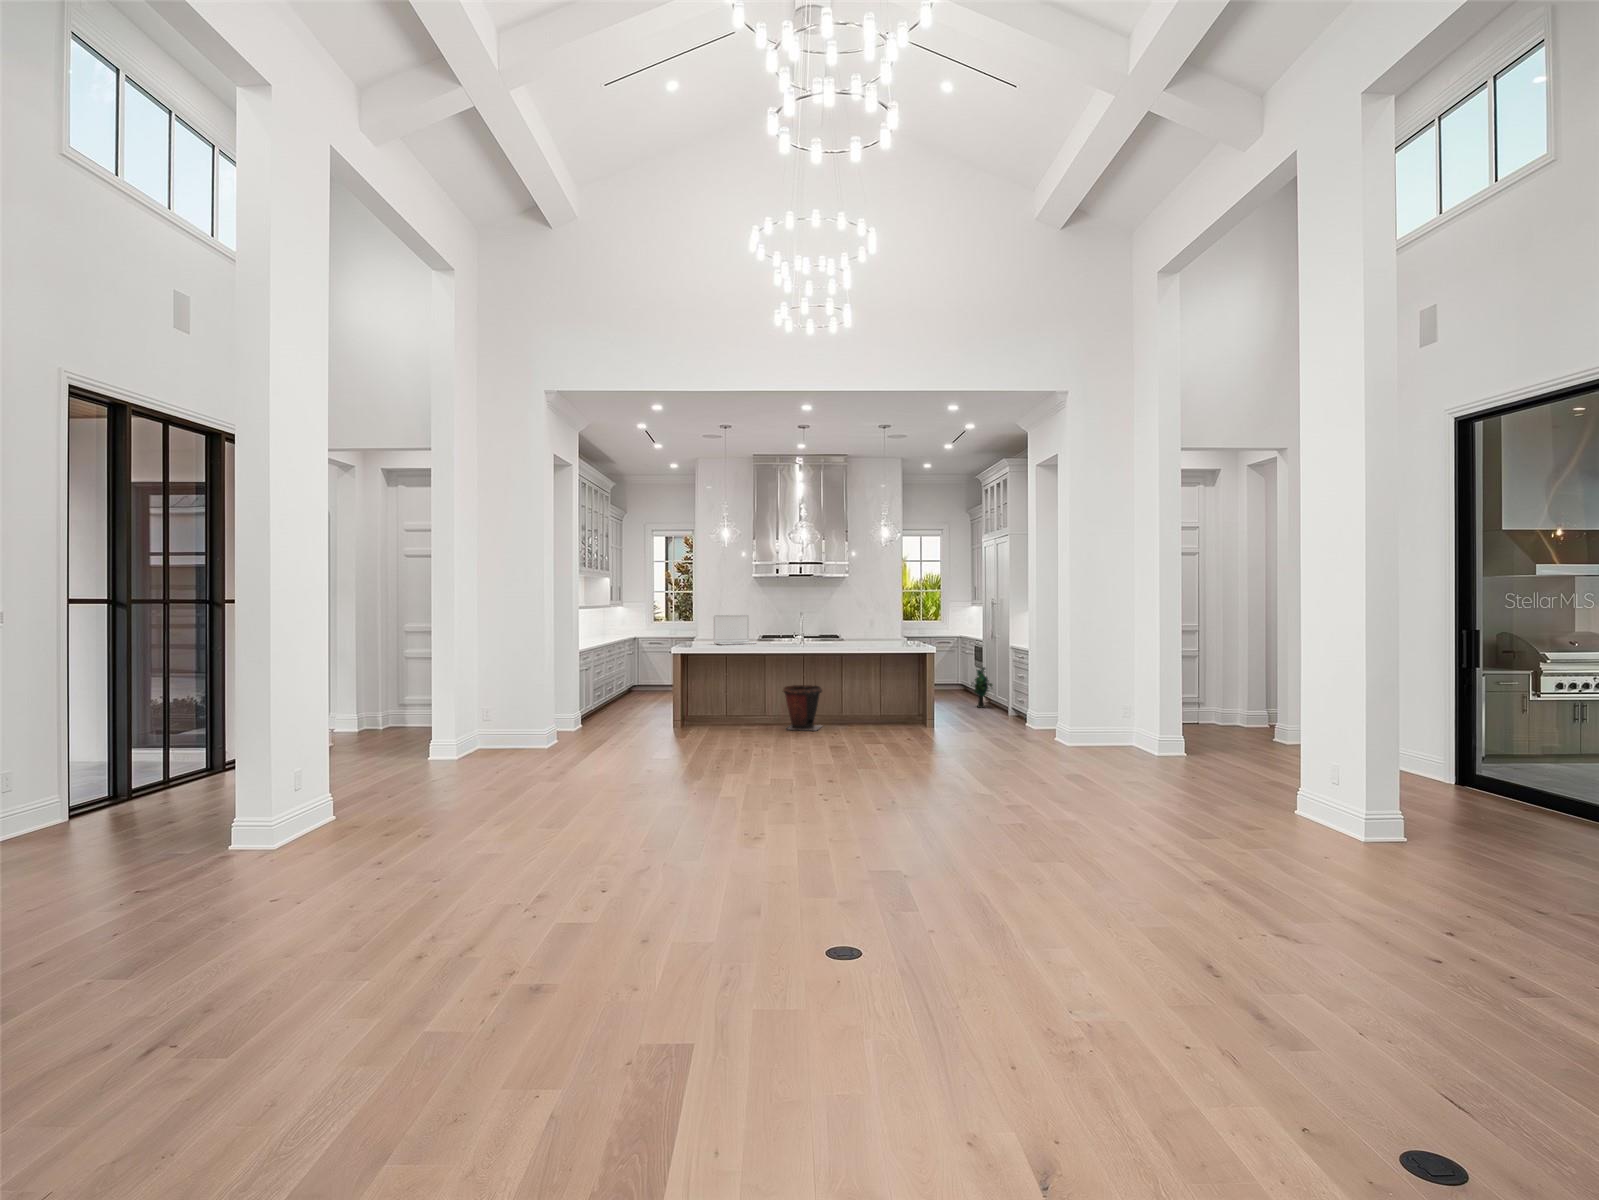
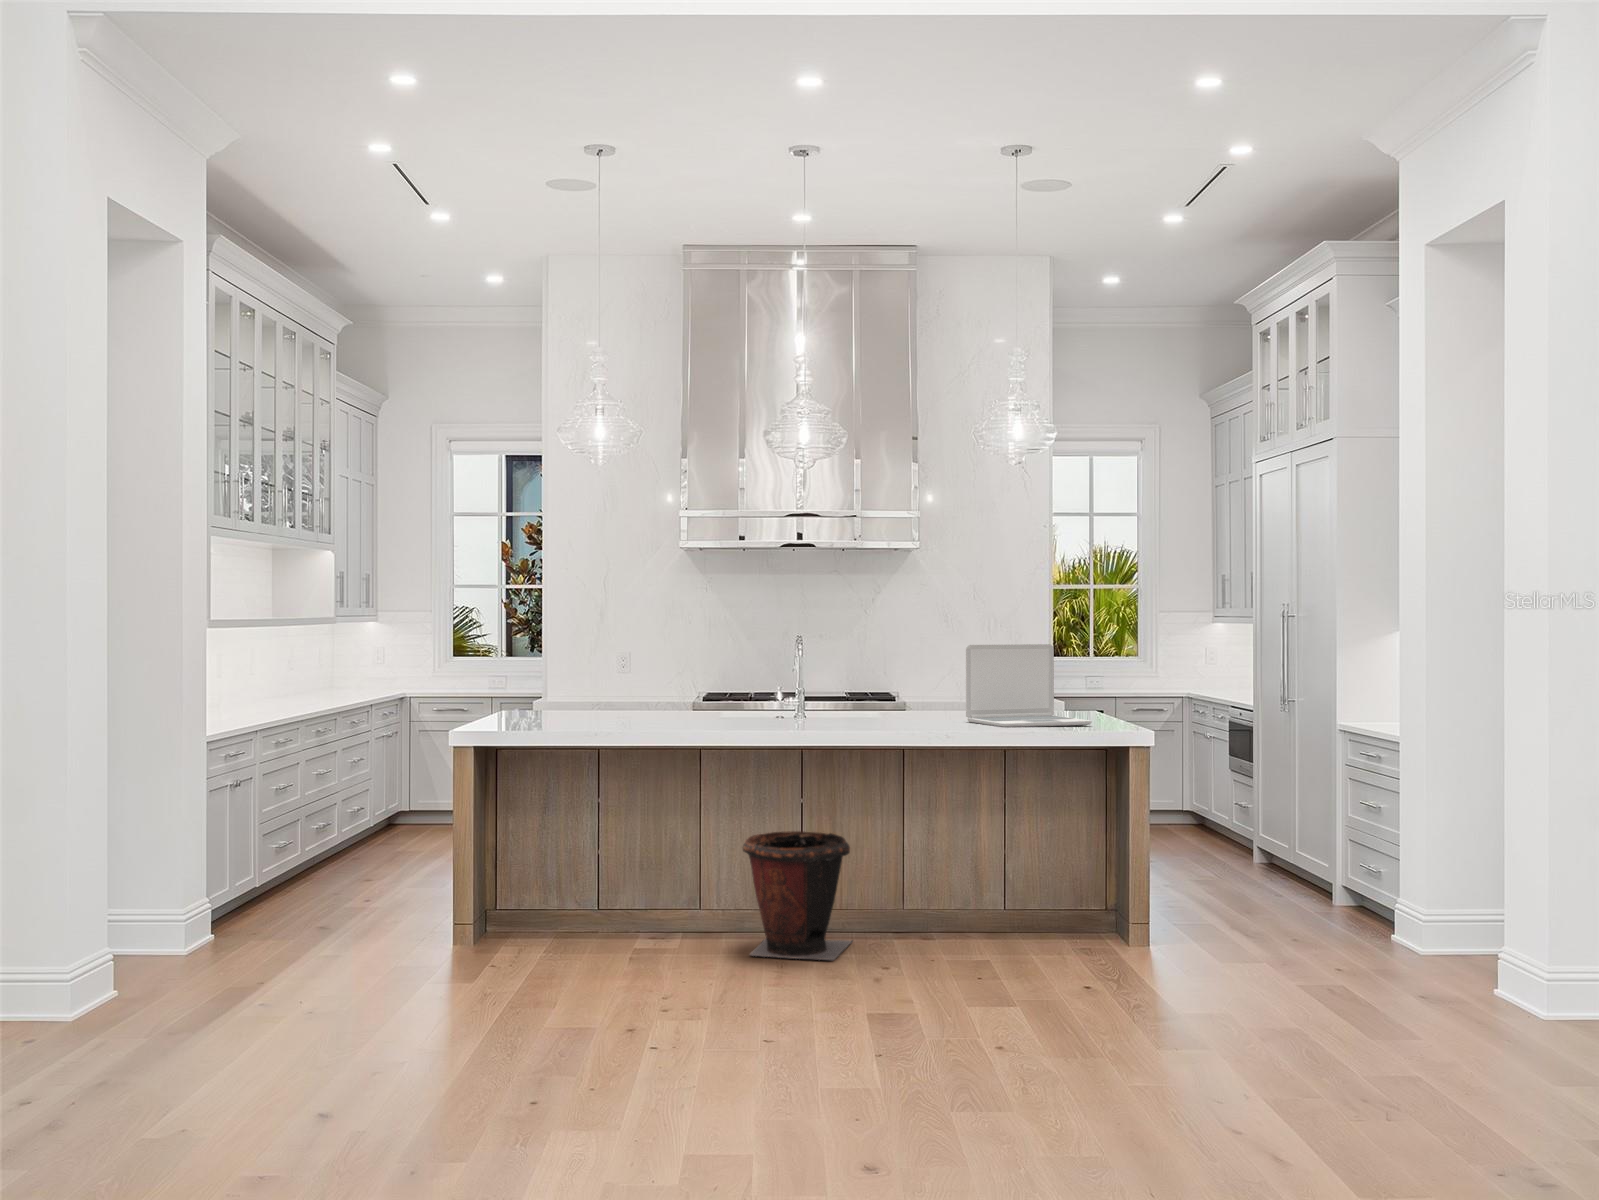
laptop: present [713,615,756,645] -> present [966,644,1092,727]
decorative plant: present [971,667,992,708] -> none [1230,776,1290,882]

